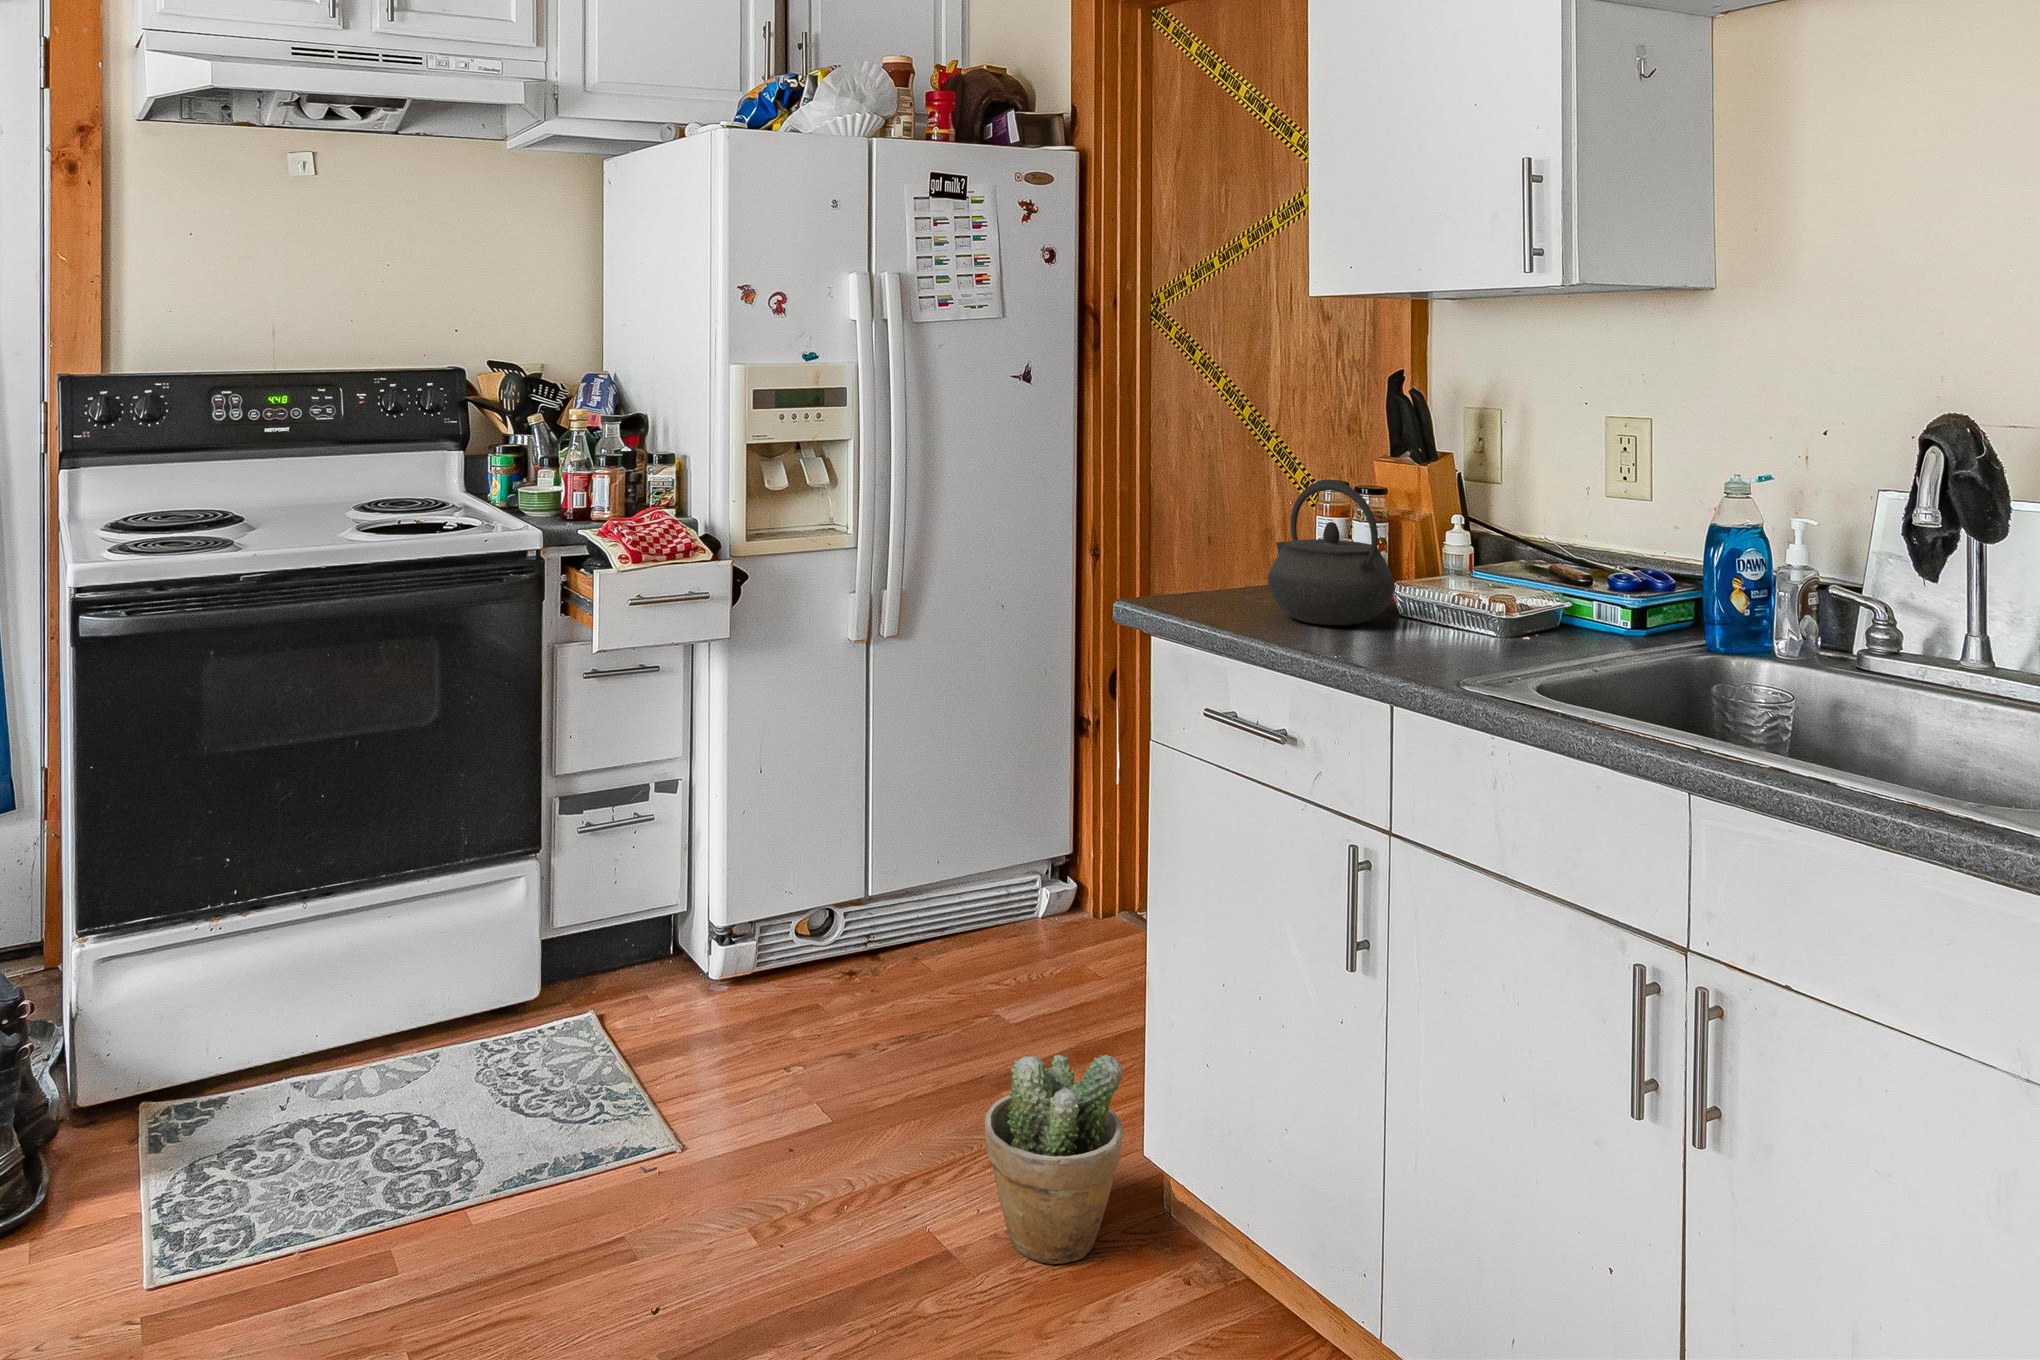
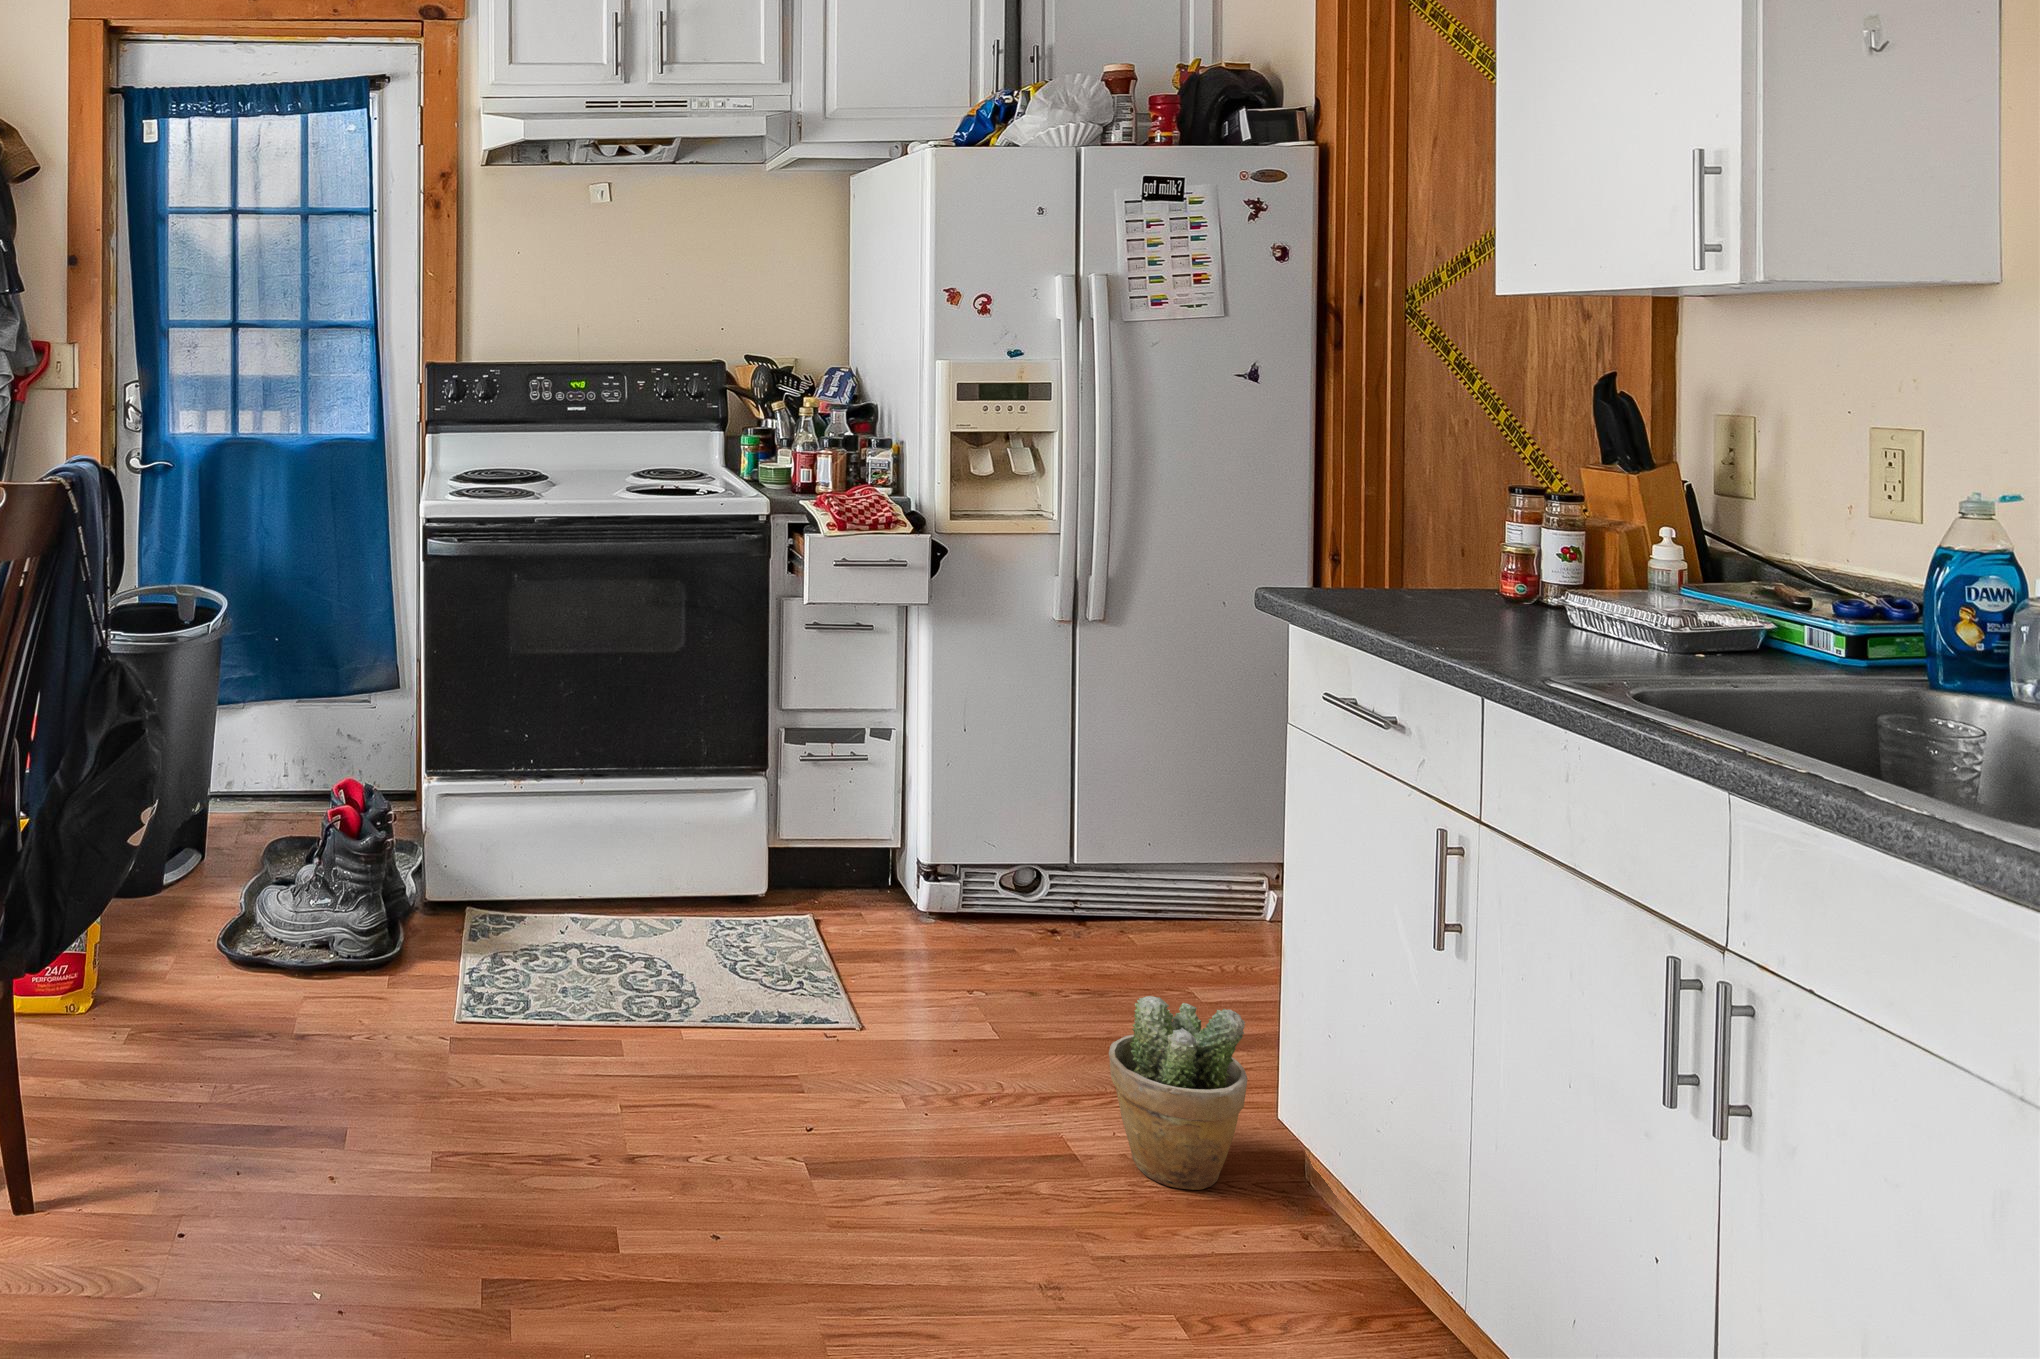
kettle: present [1268,480,1395,625] -> none [1398,480,1542,625]

